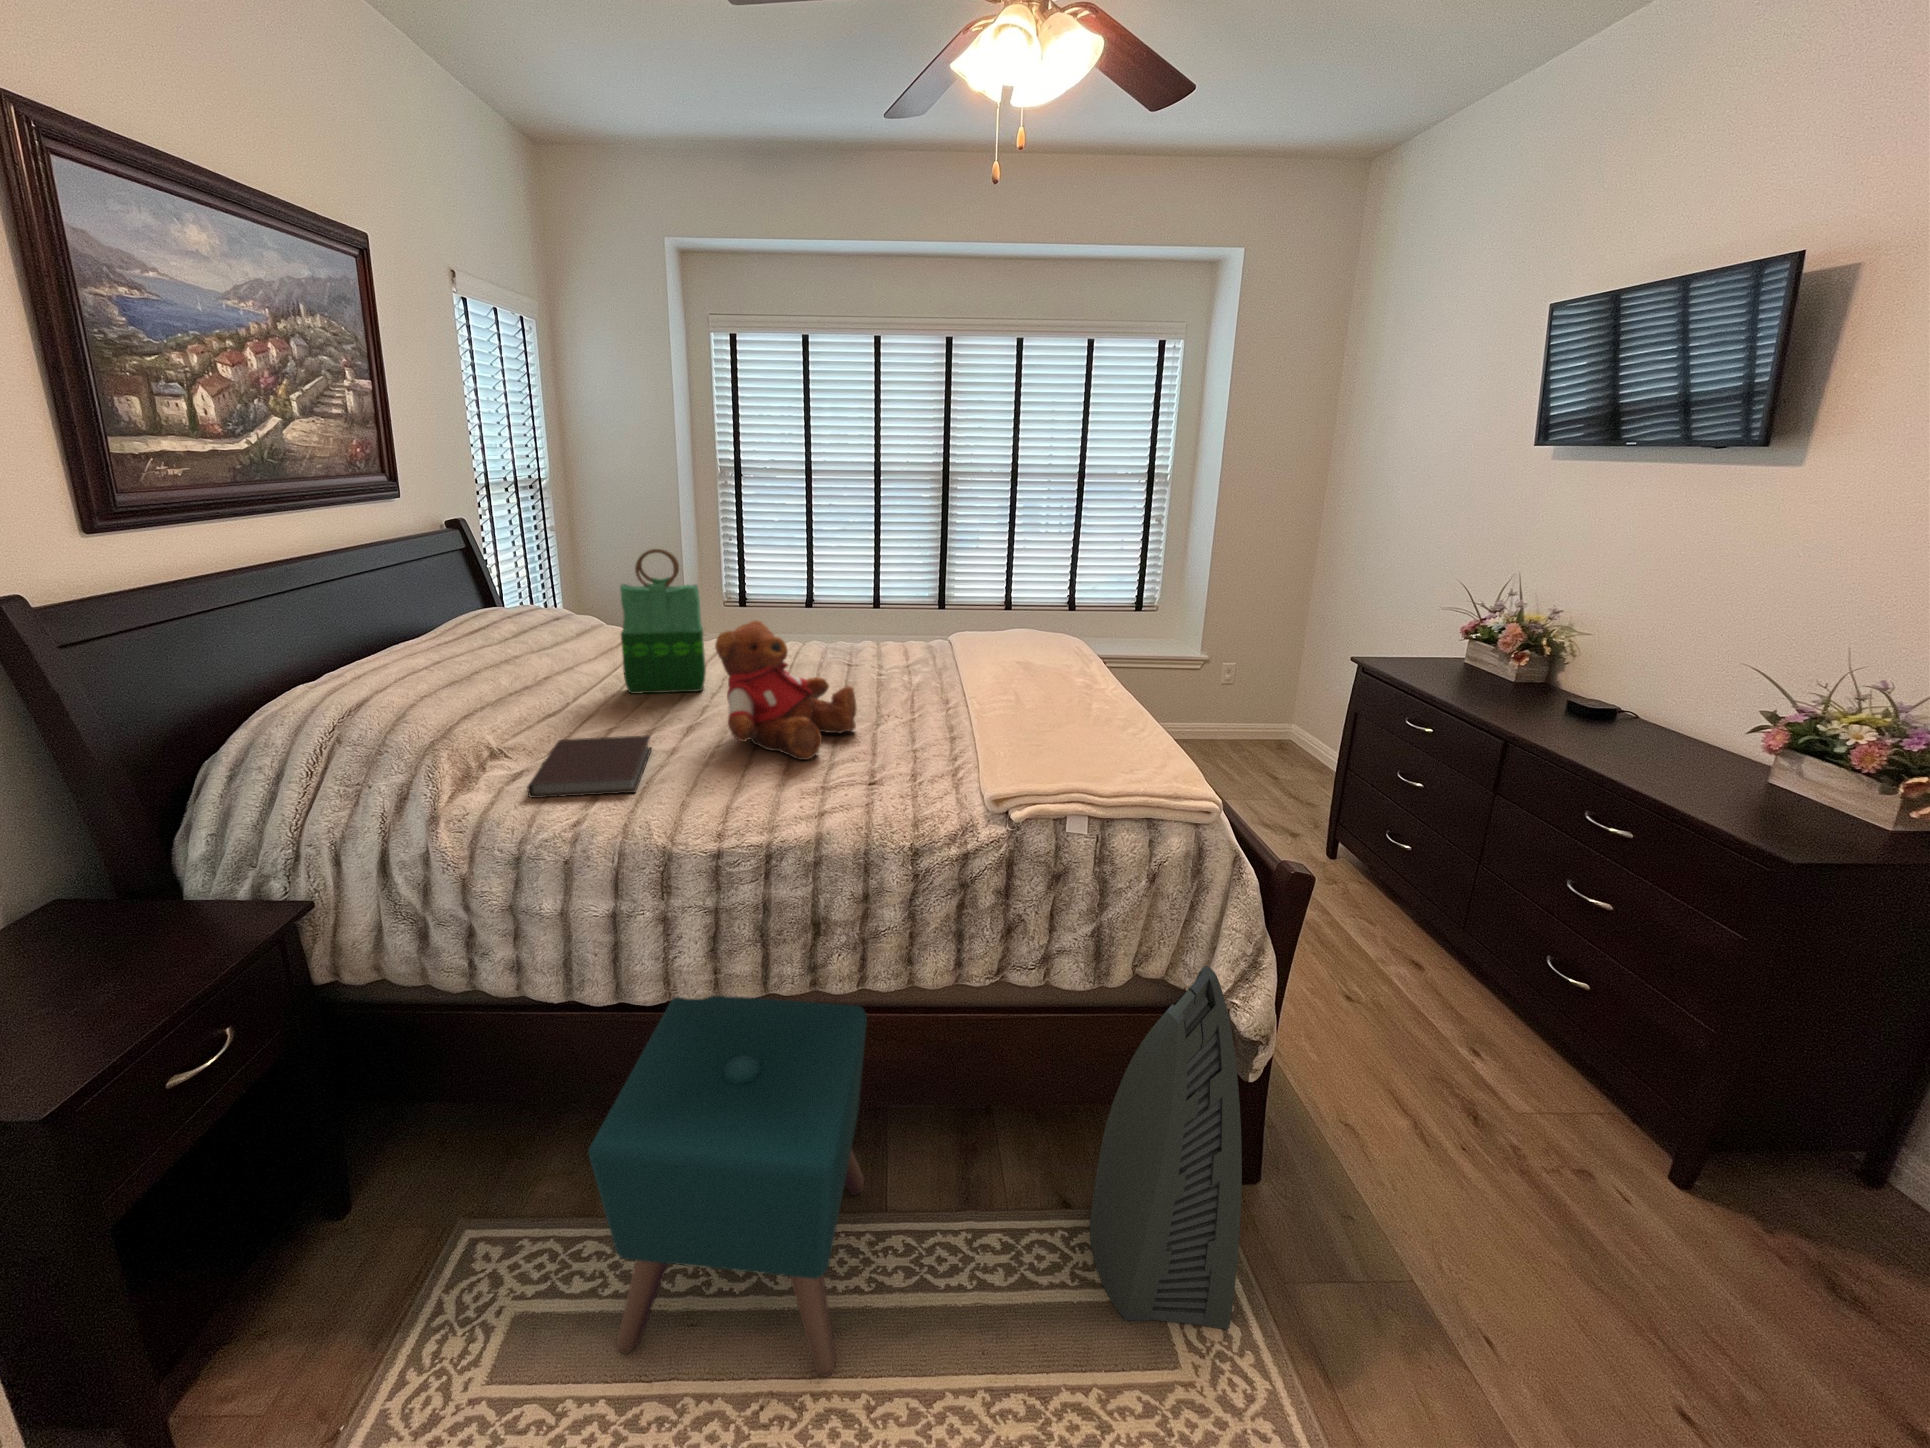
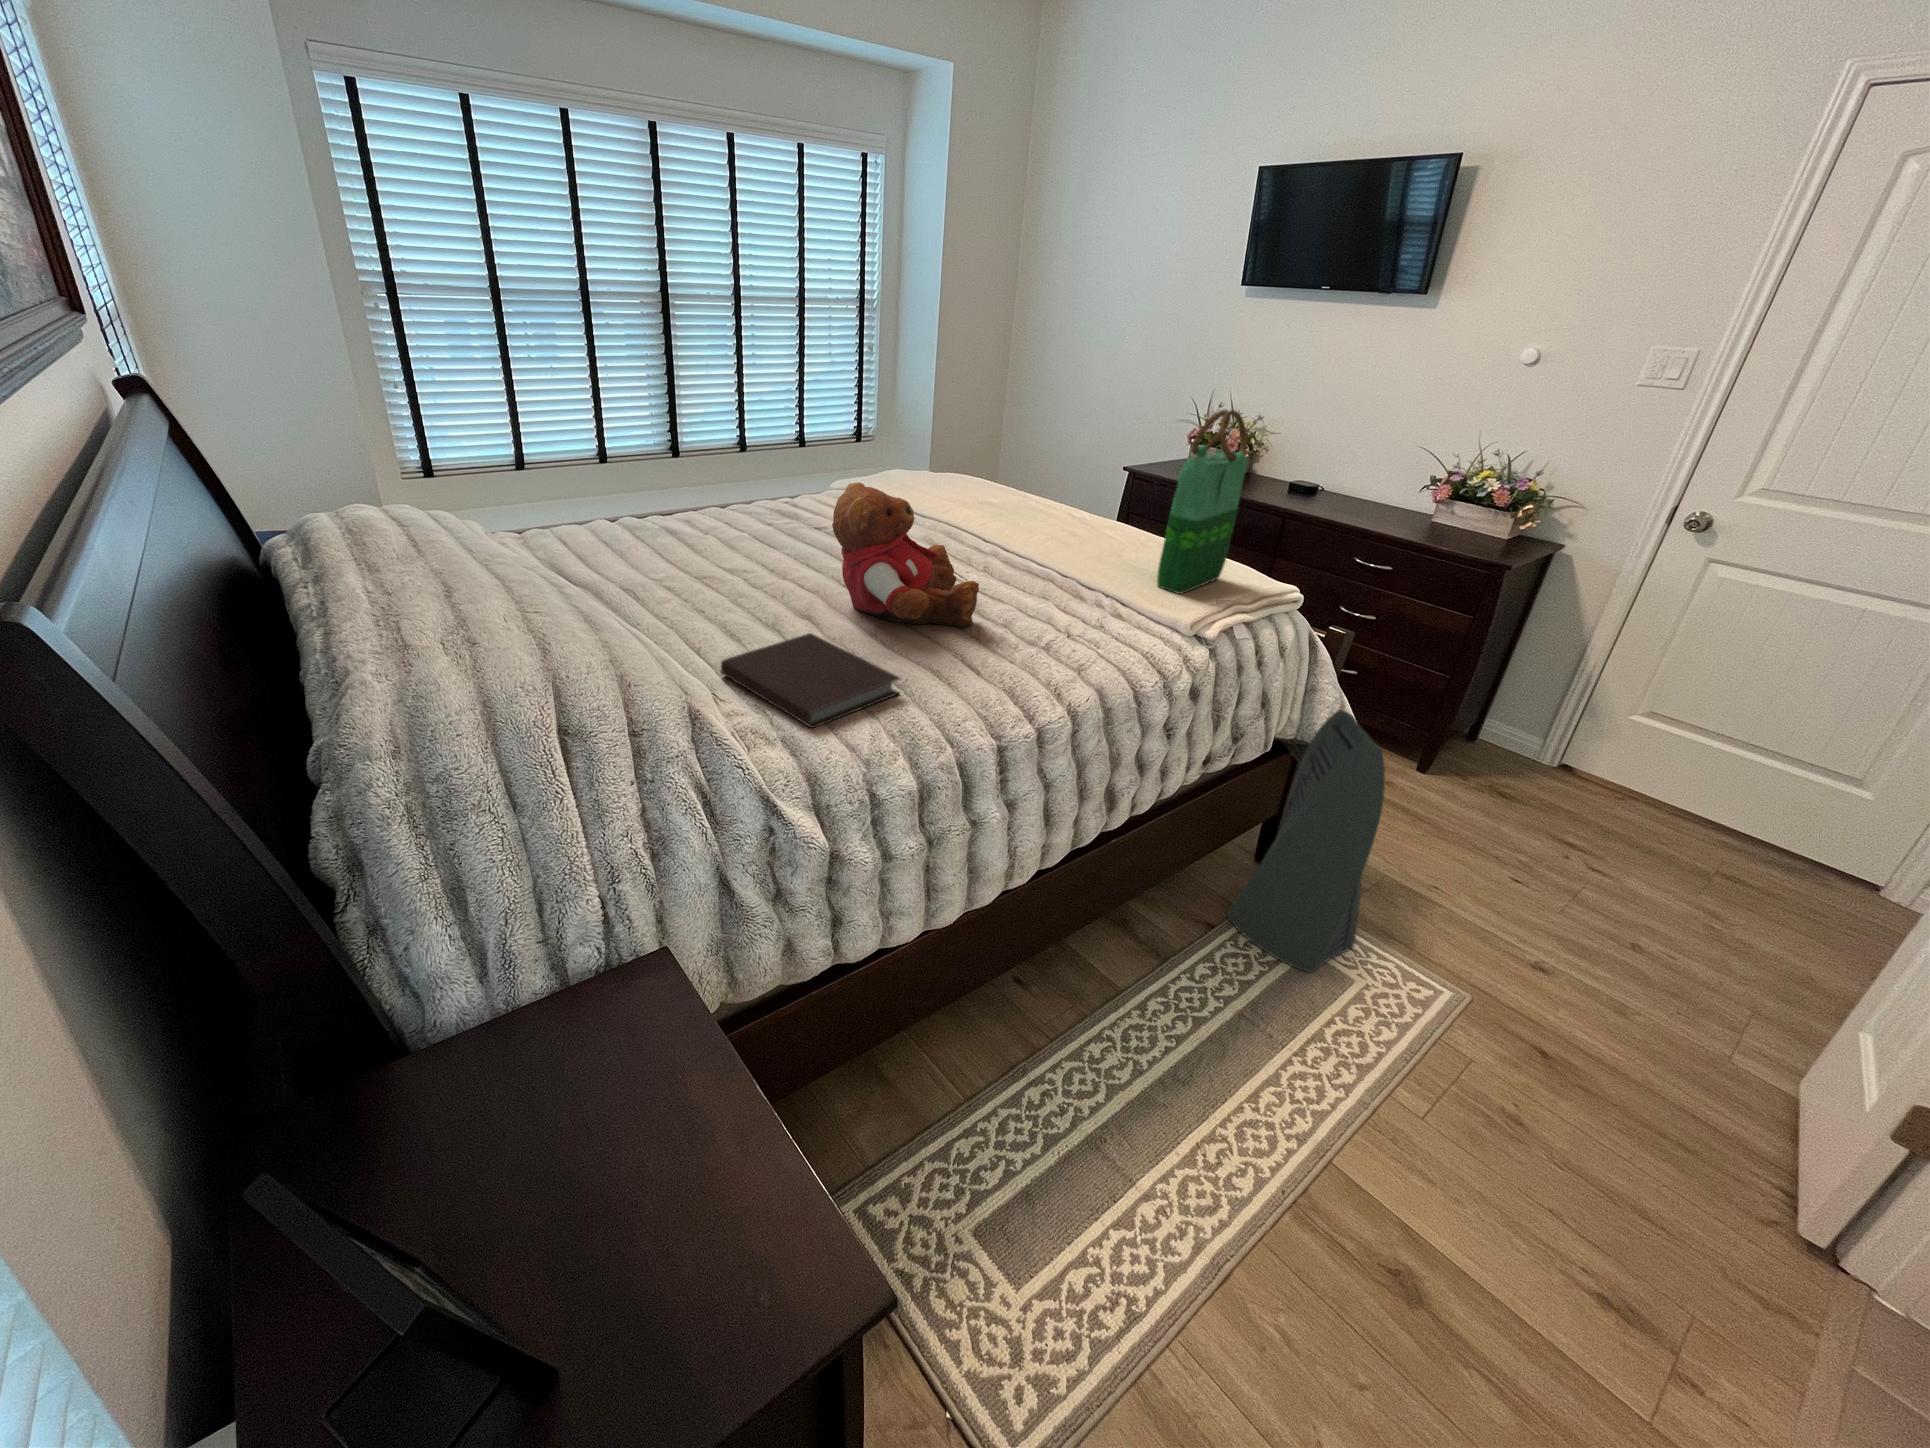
tote bag: present [620,549,706,694] -> present [1157,410,1247,594]
ottoman: present [588,996,867,1377] -> none [968,830,1279,1193]

